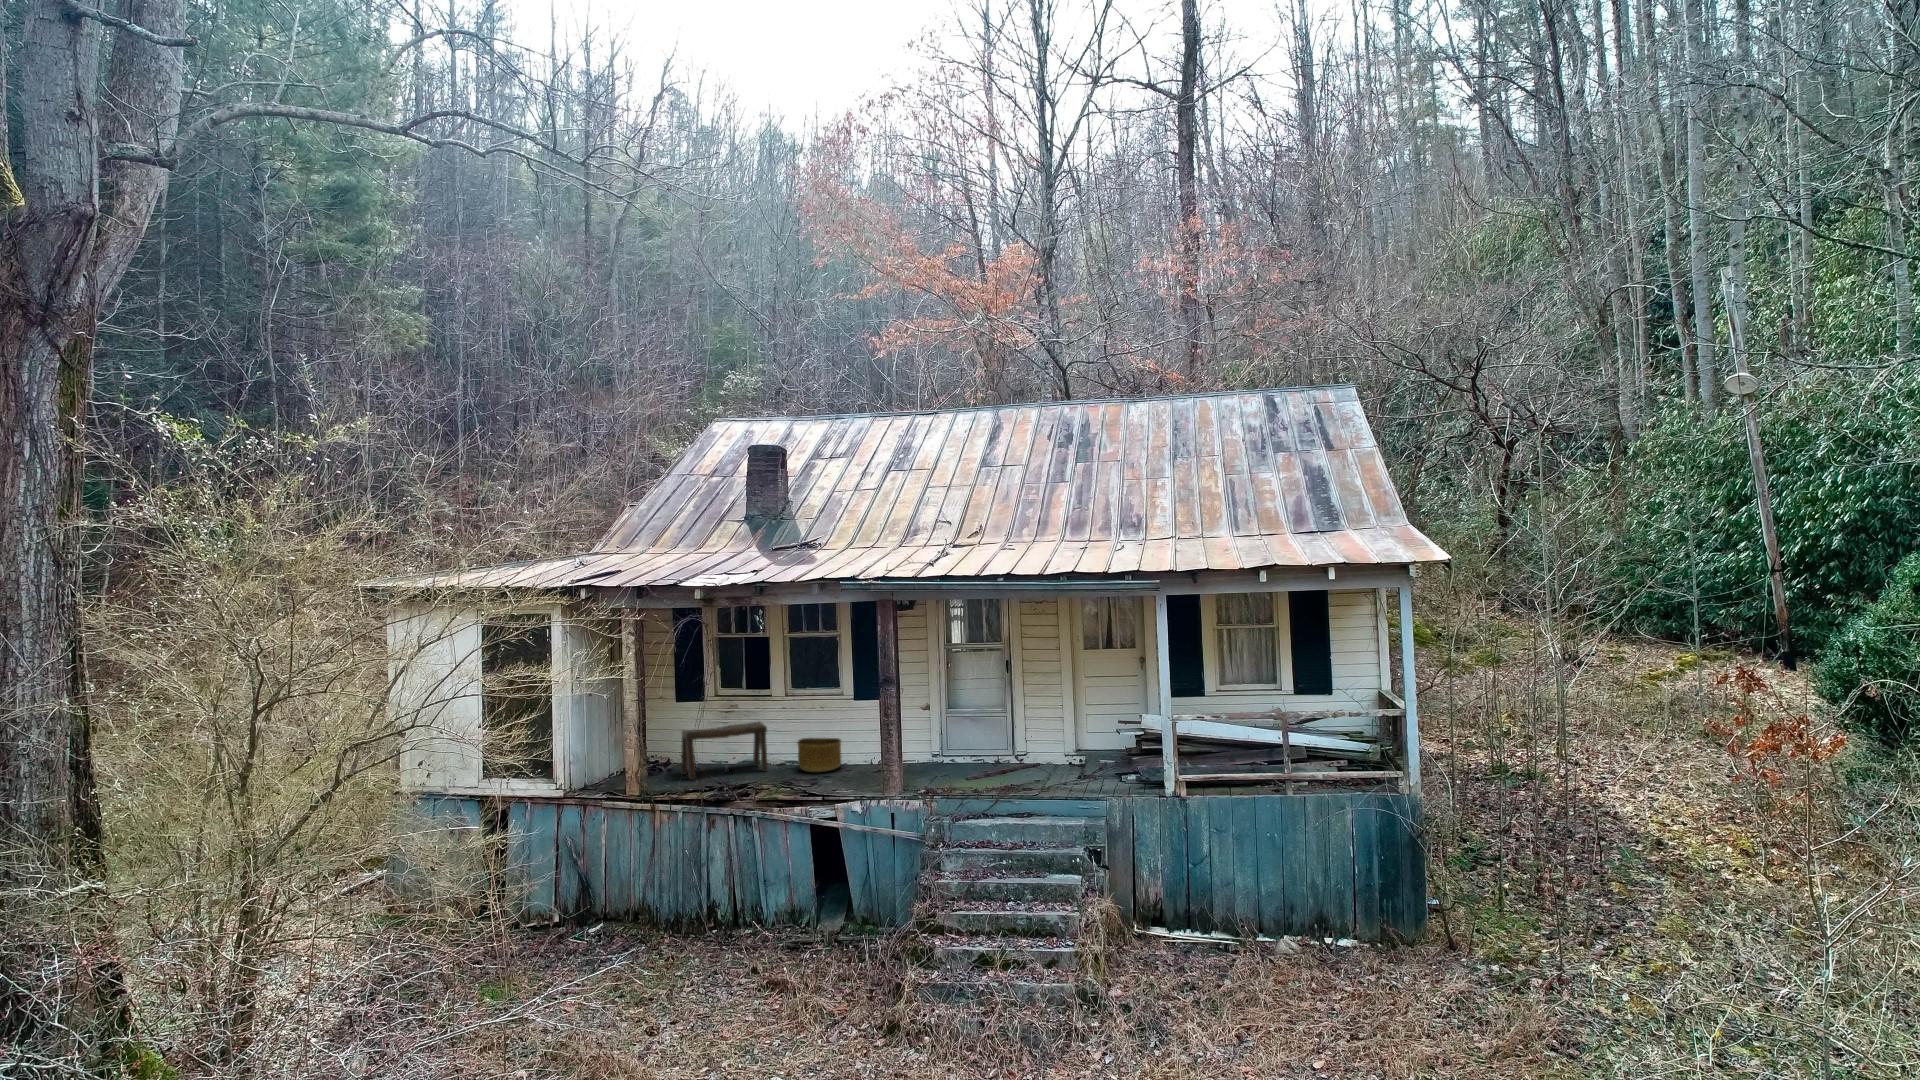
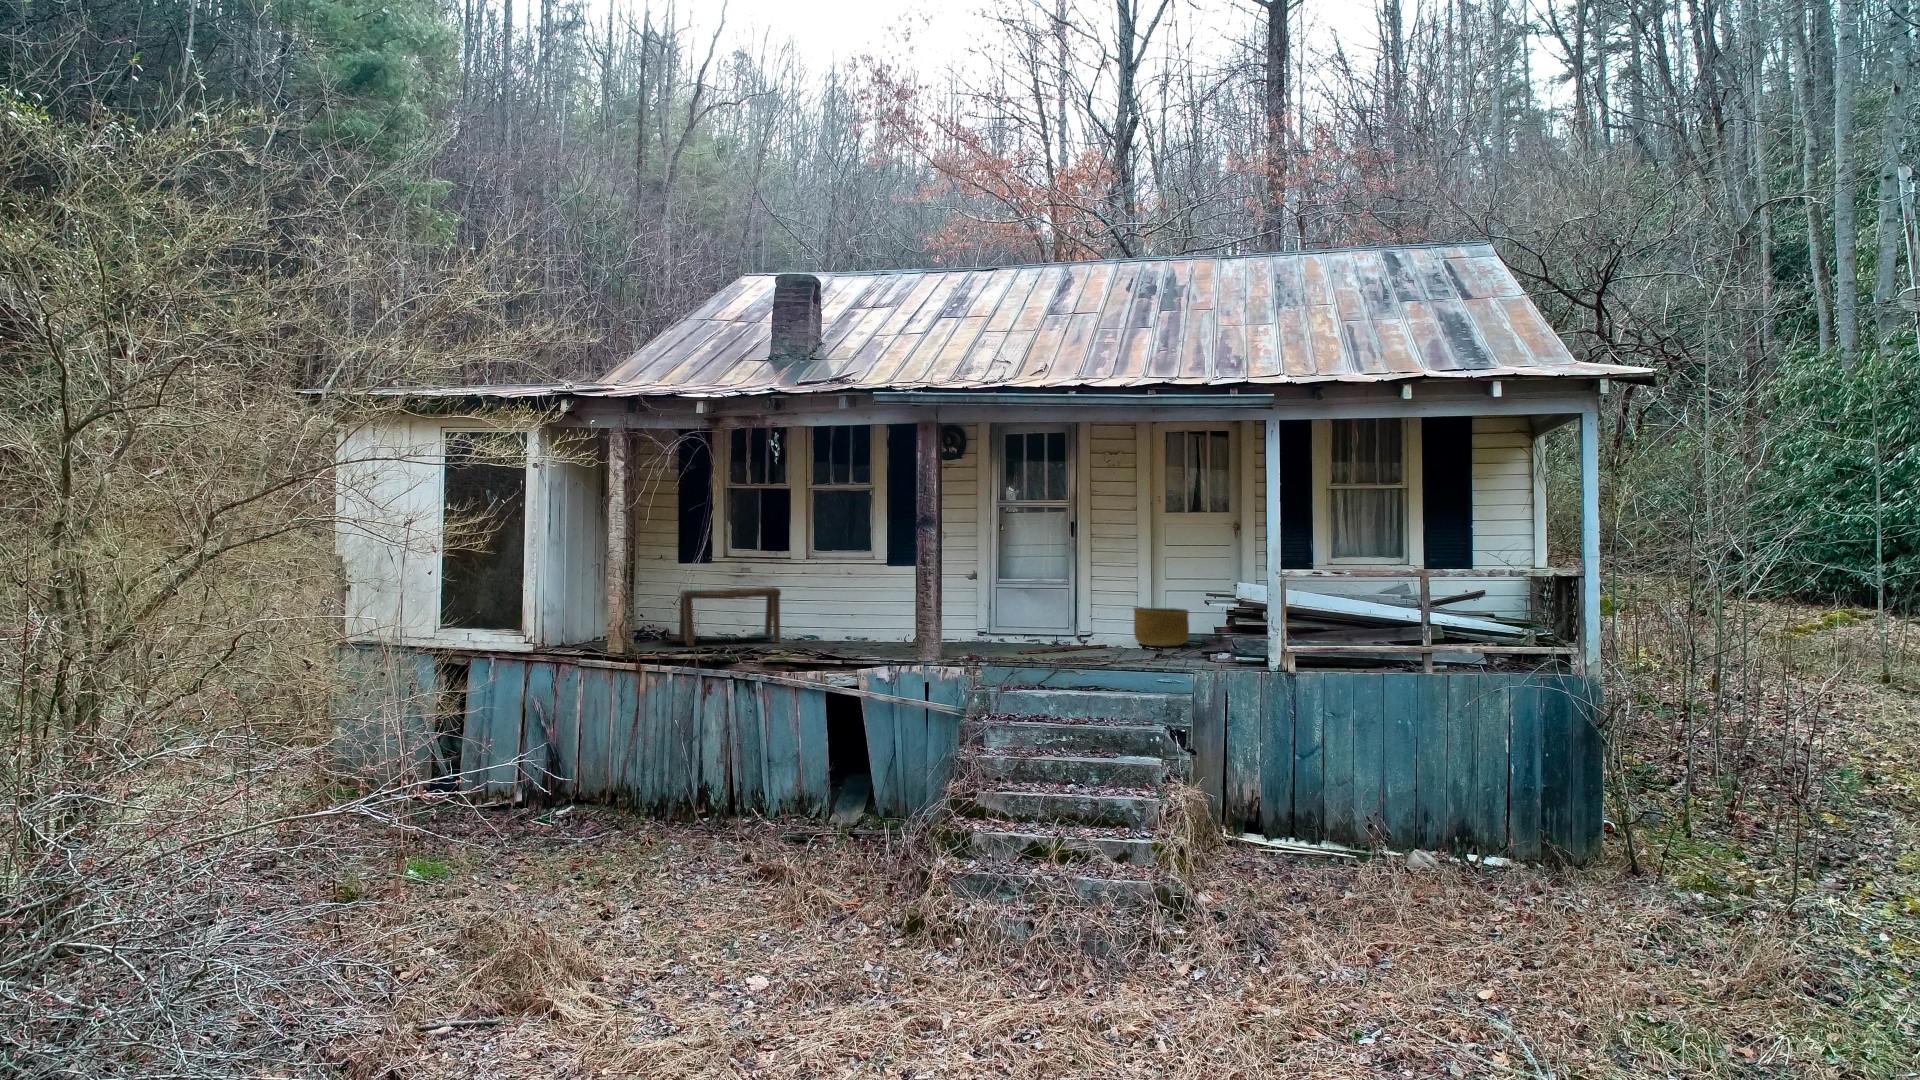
basket: present [797,738,841,772] -> present [1134,607,1189,647]

